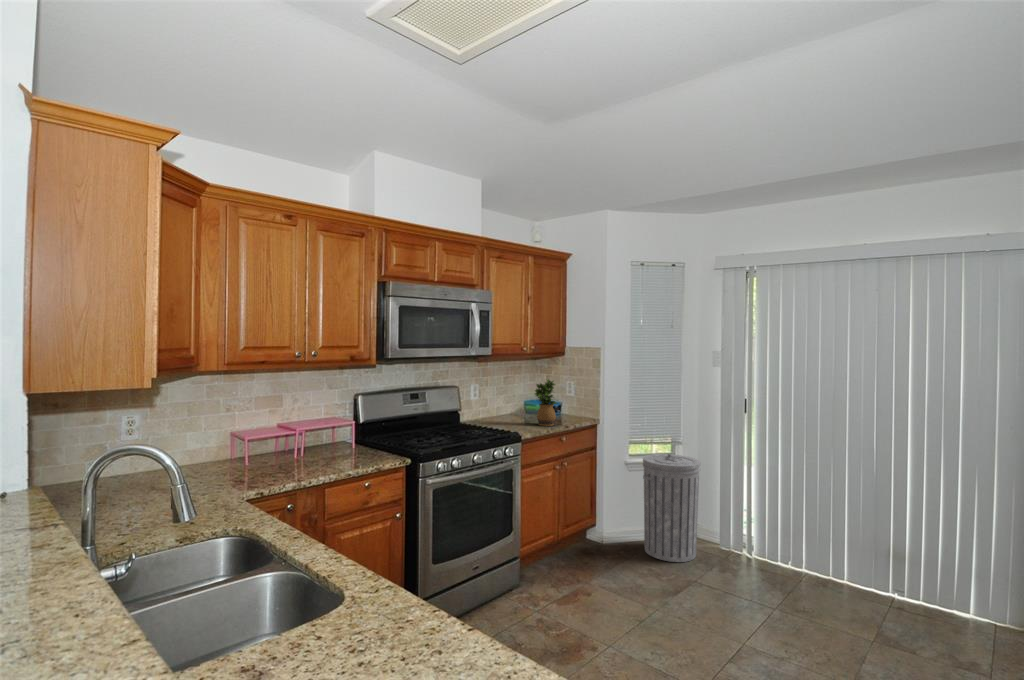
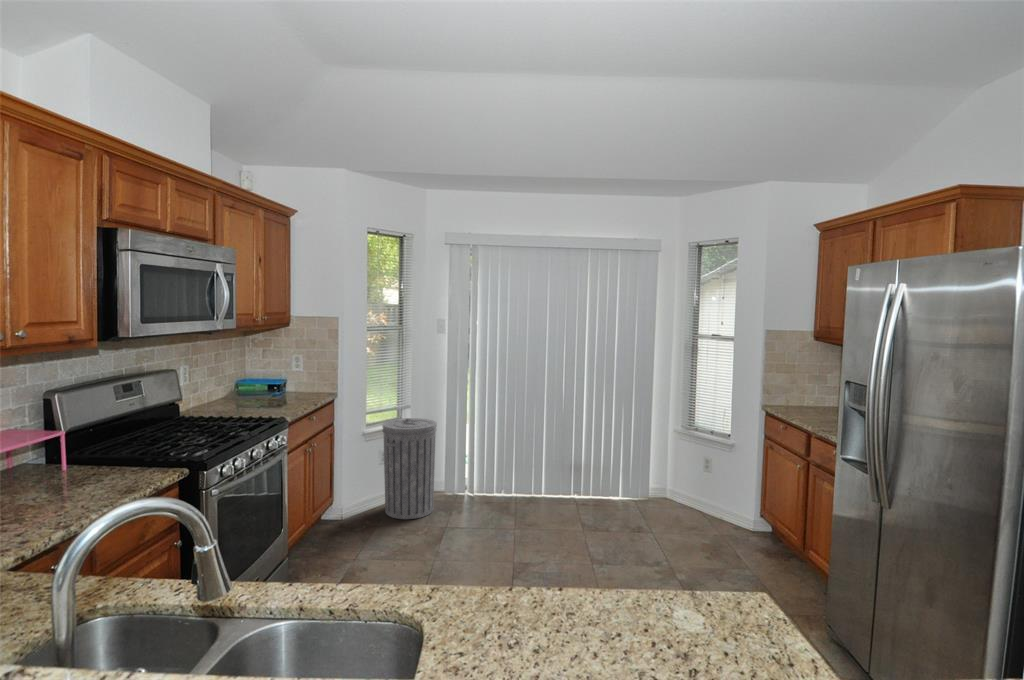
potted plant: present [535,379,556,426] -> none [272,352,301,406]

